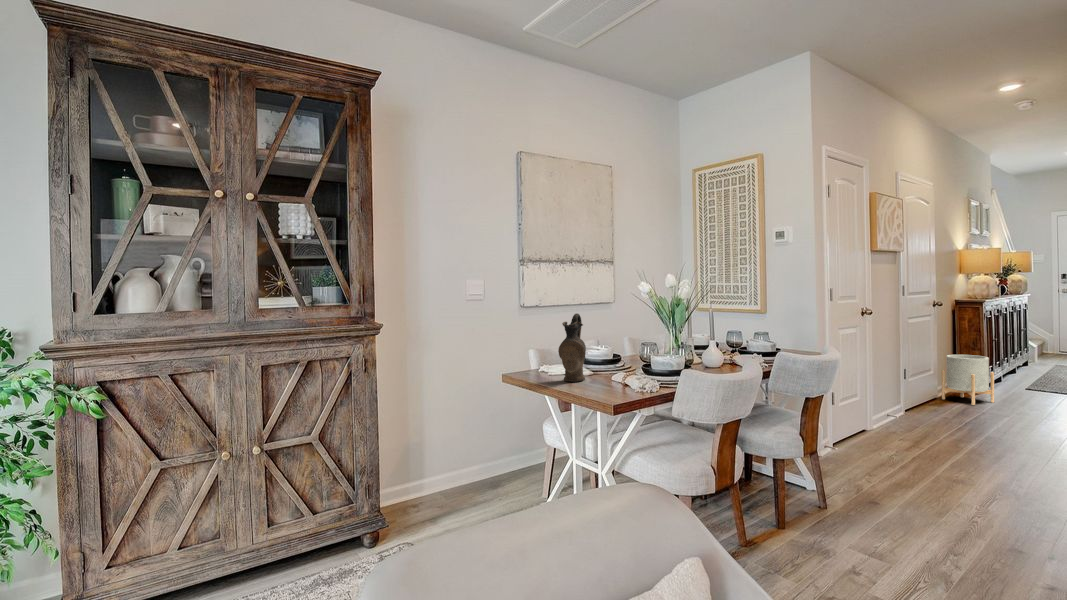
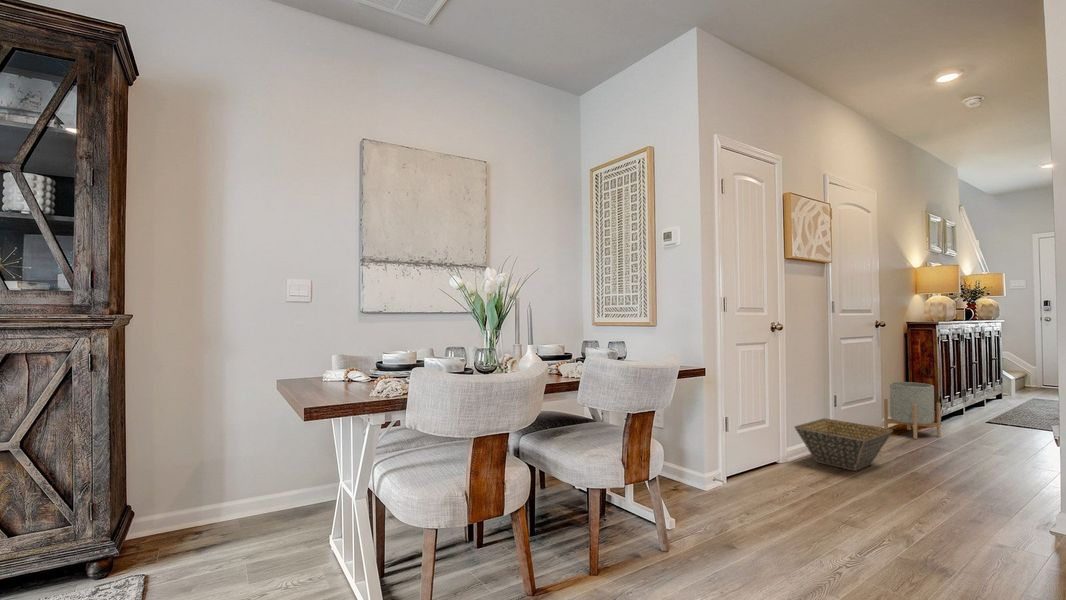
ceramic pitcher: present [558,313,586,381] -> none [311,311,351,390]
basket: none [882,390,970,435] -> present [795,418,893,471]

